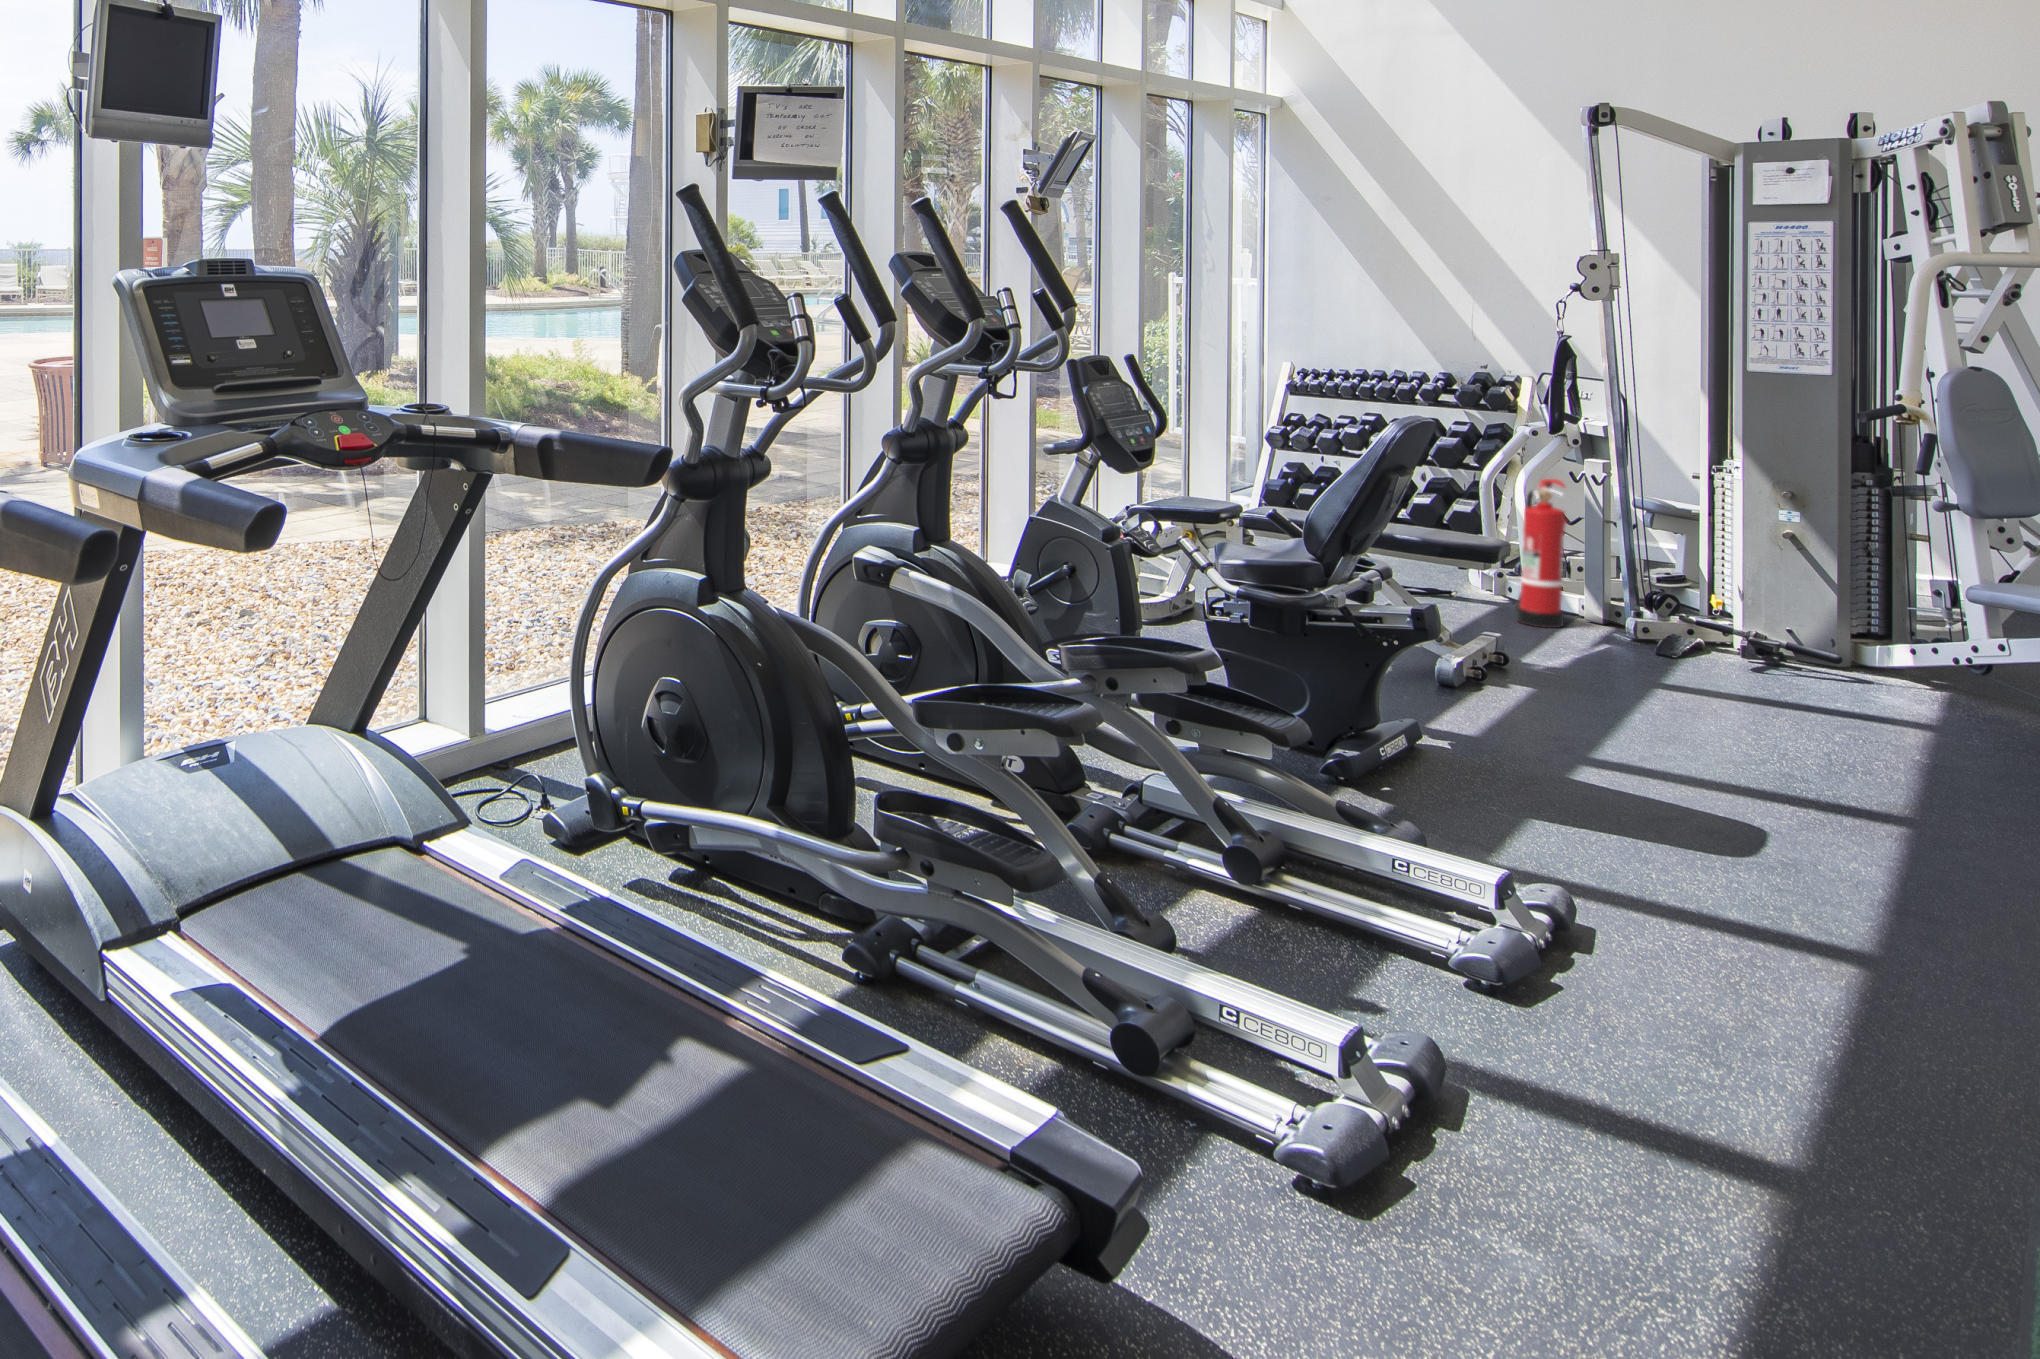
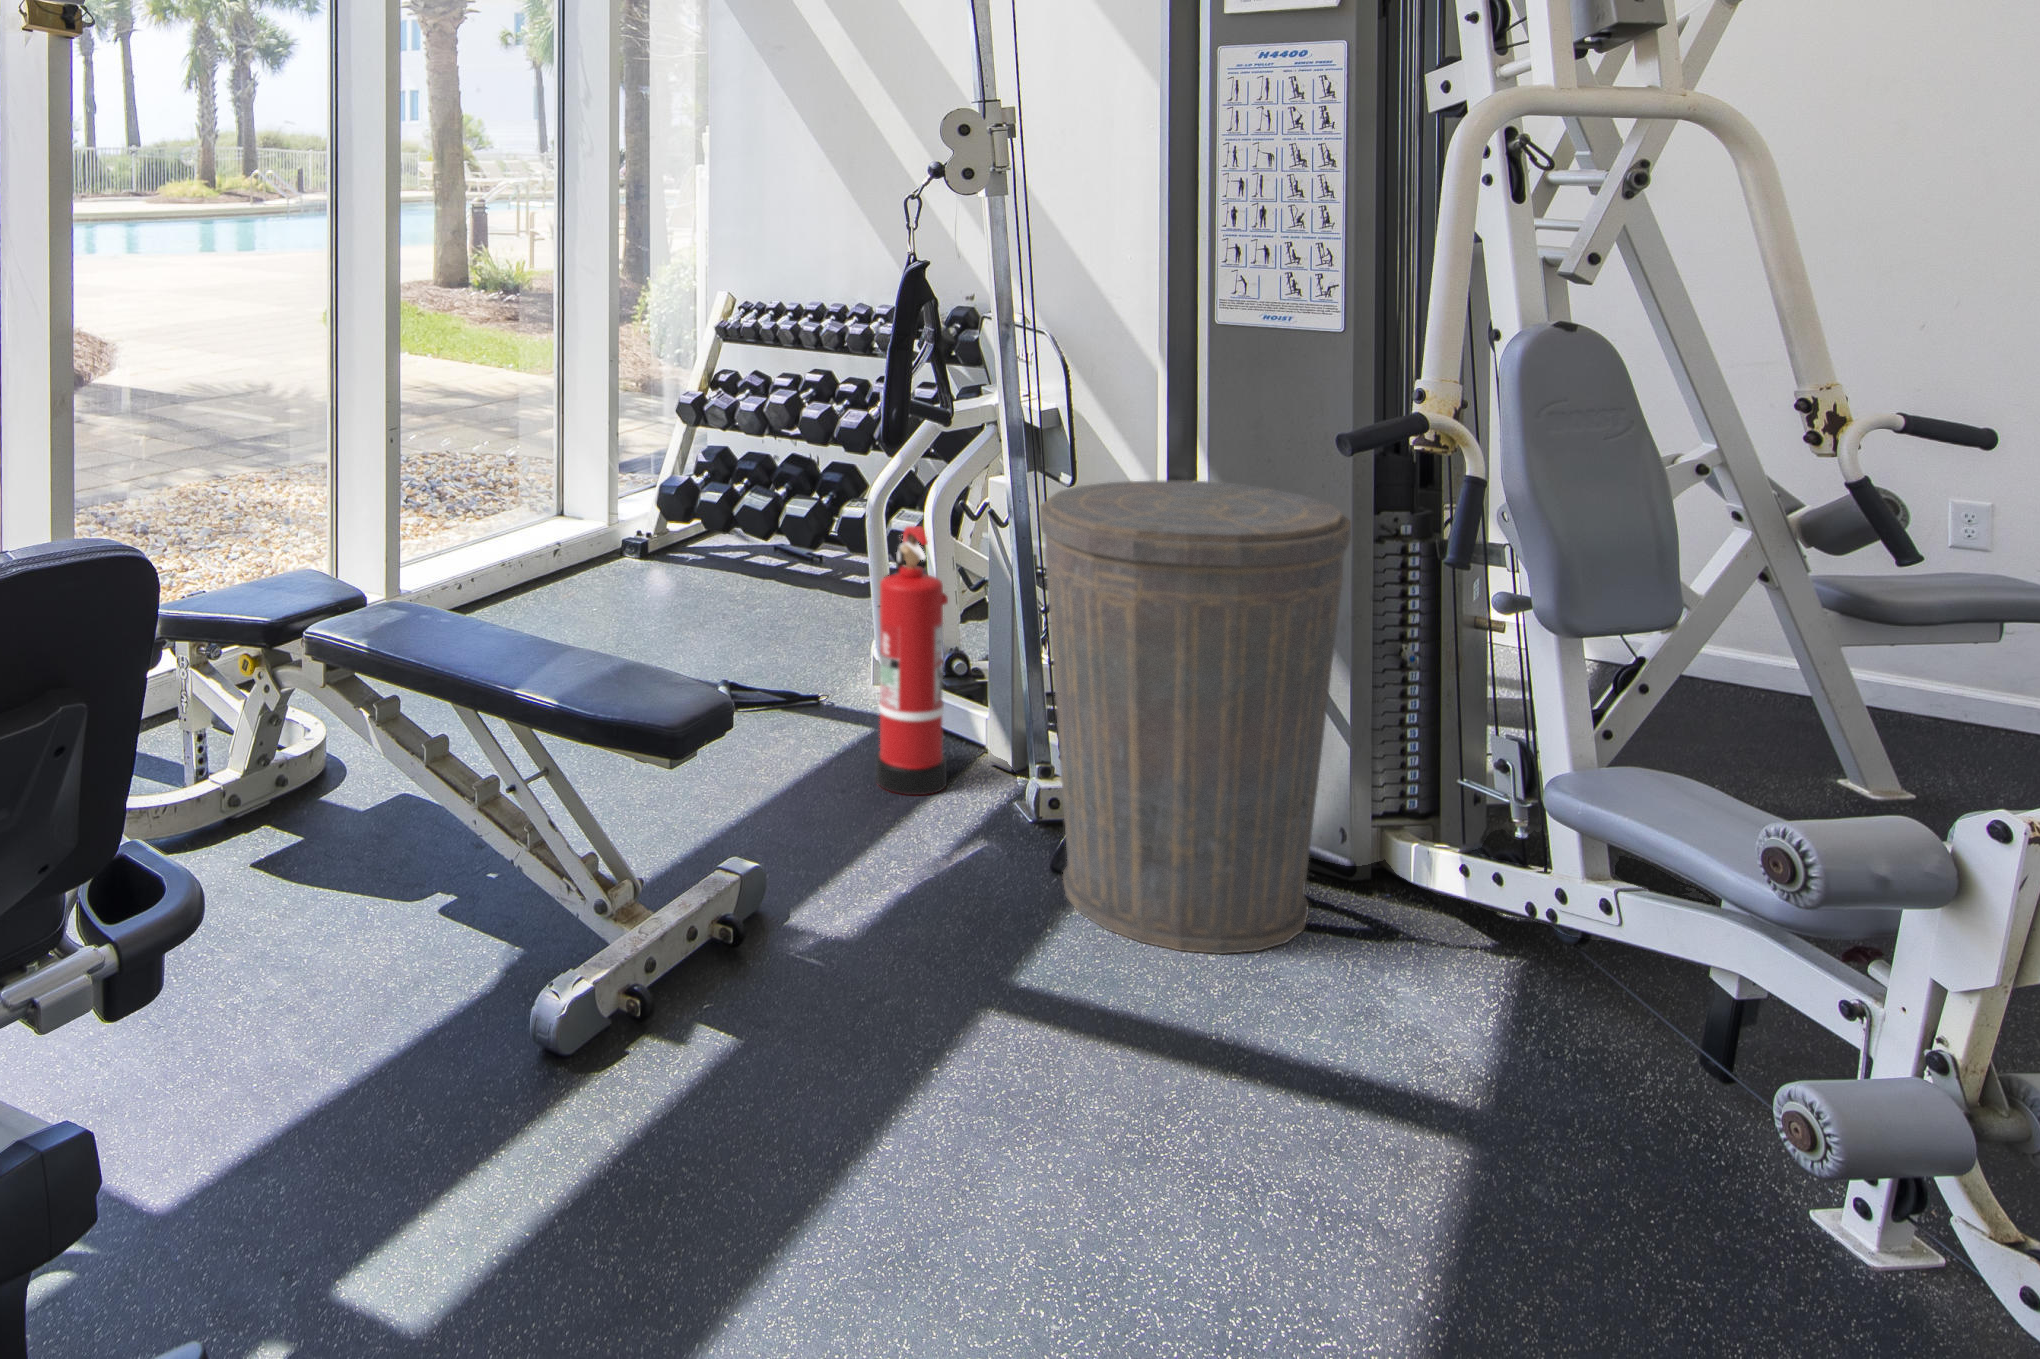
trash can: none [1660,453,1850,683] -> present [1040,481,1351,954]

